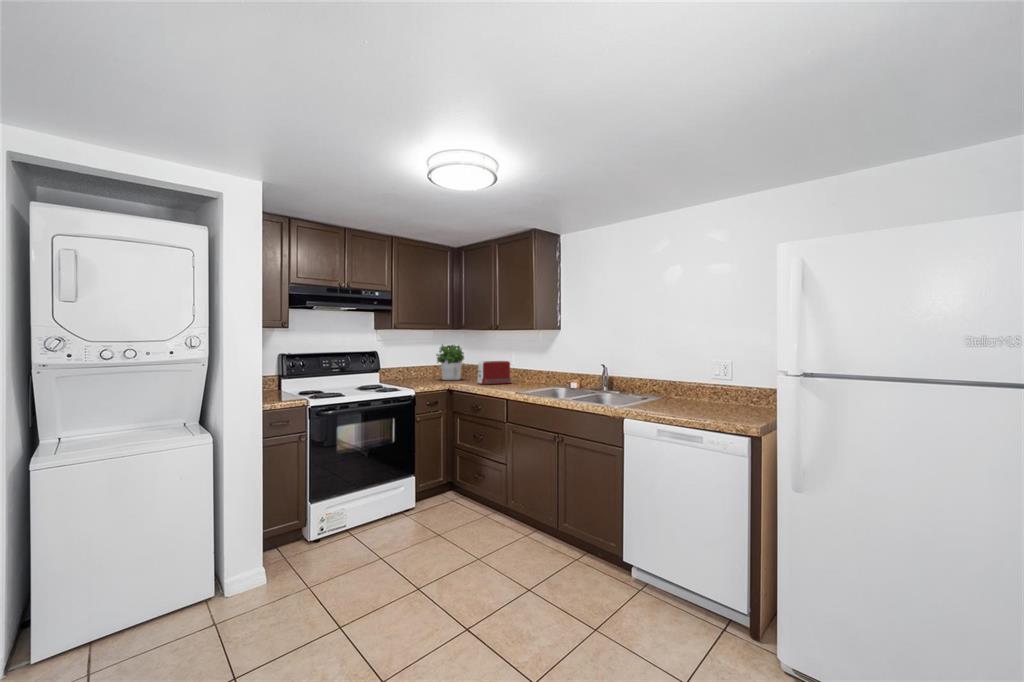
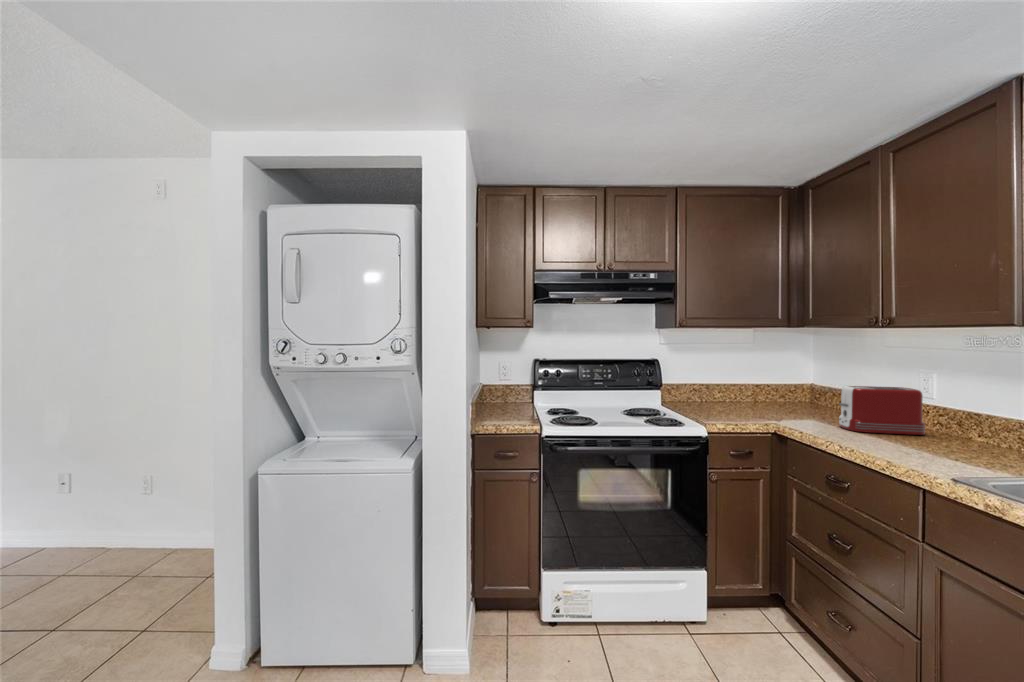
potted plant: present [437,344,464,380] -> none [759,350,814,412]

